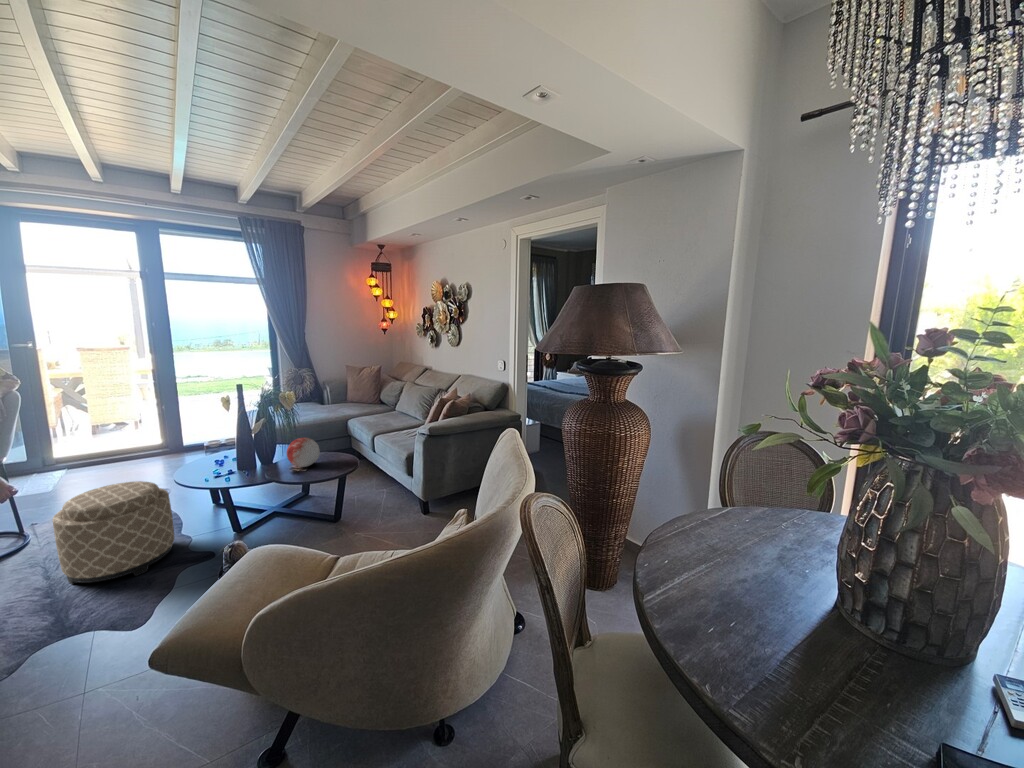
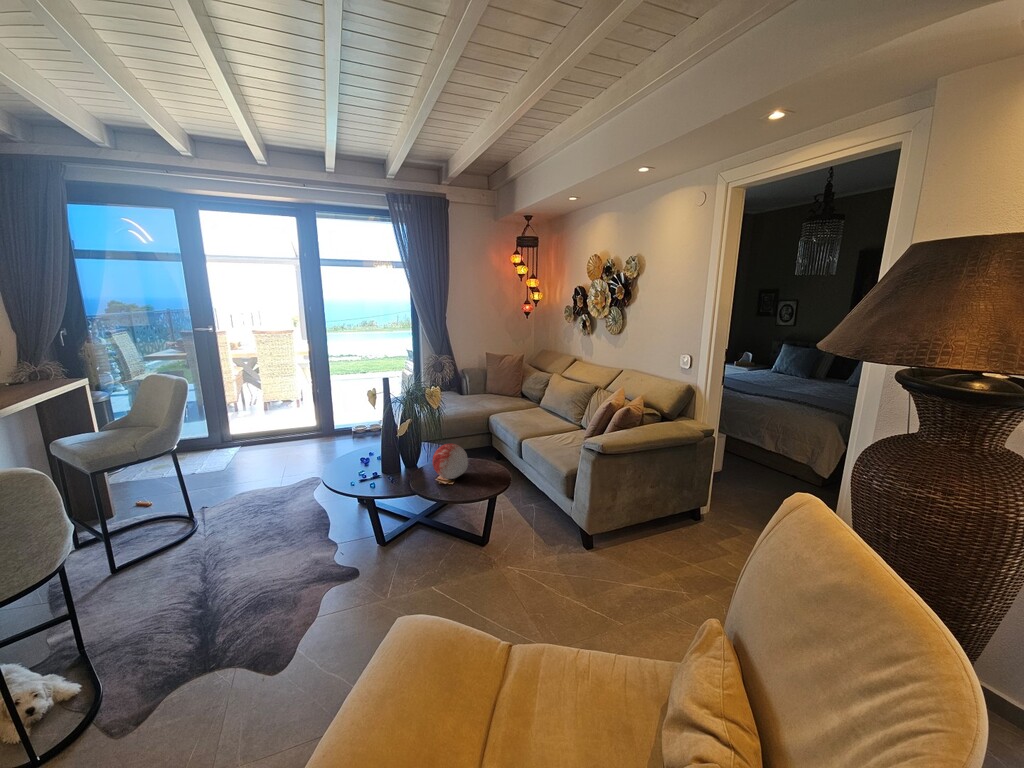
ottoman: present [53,481,175,585] -> none [206,482,319,595]

